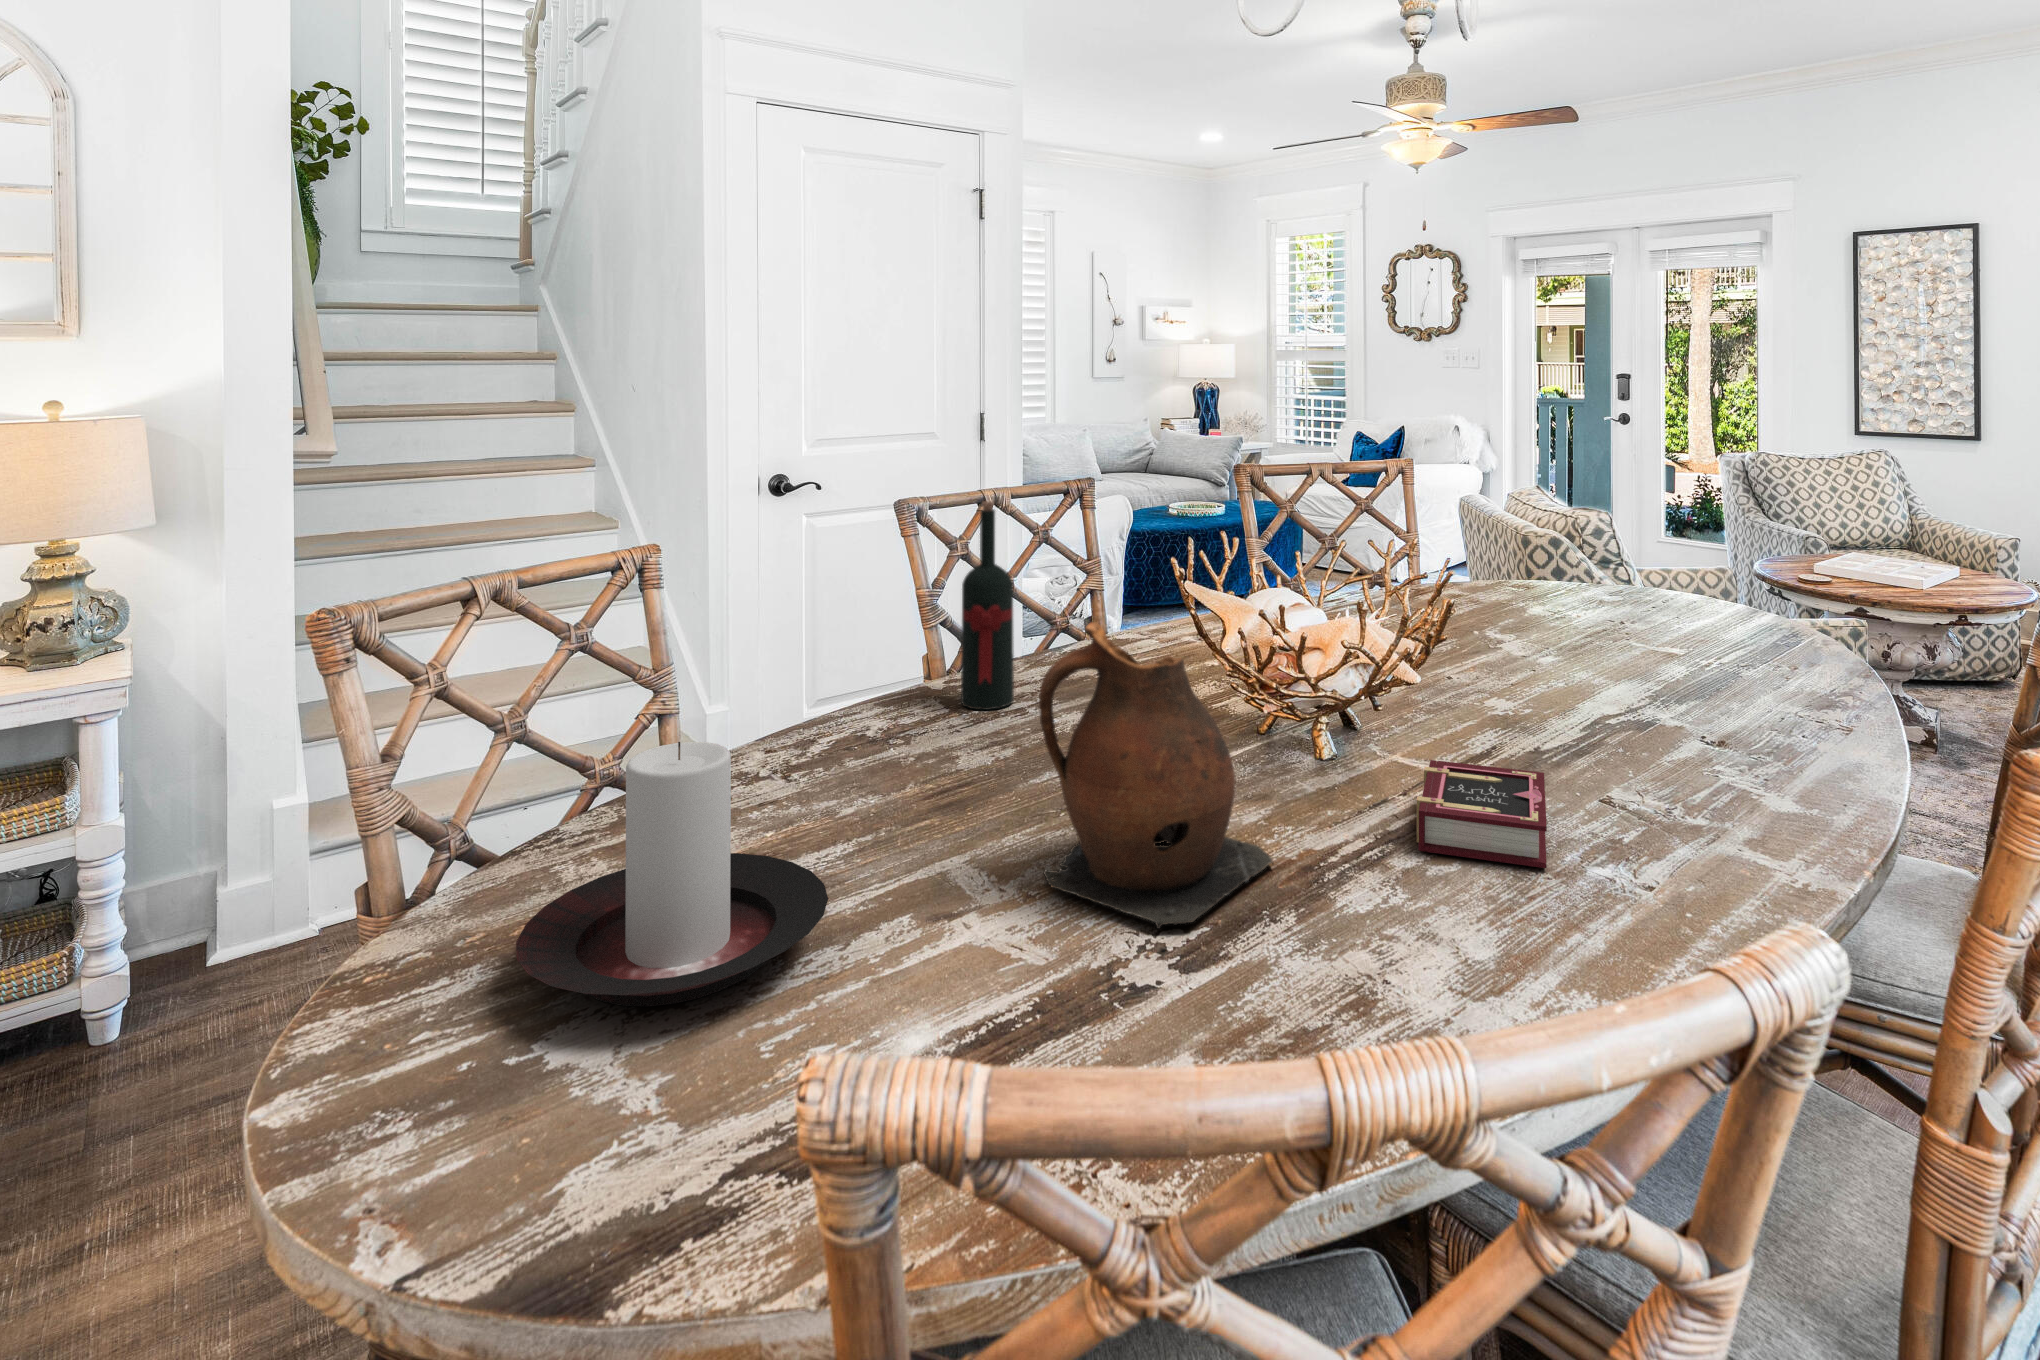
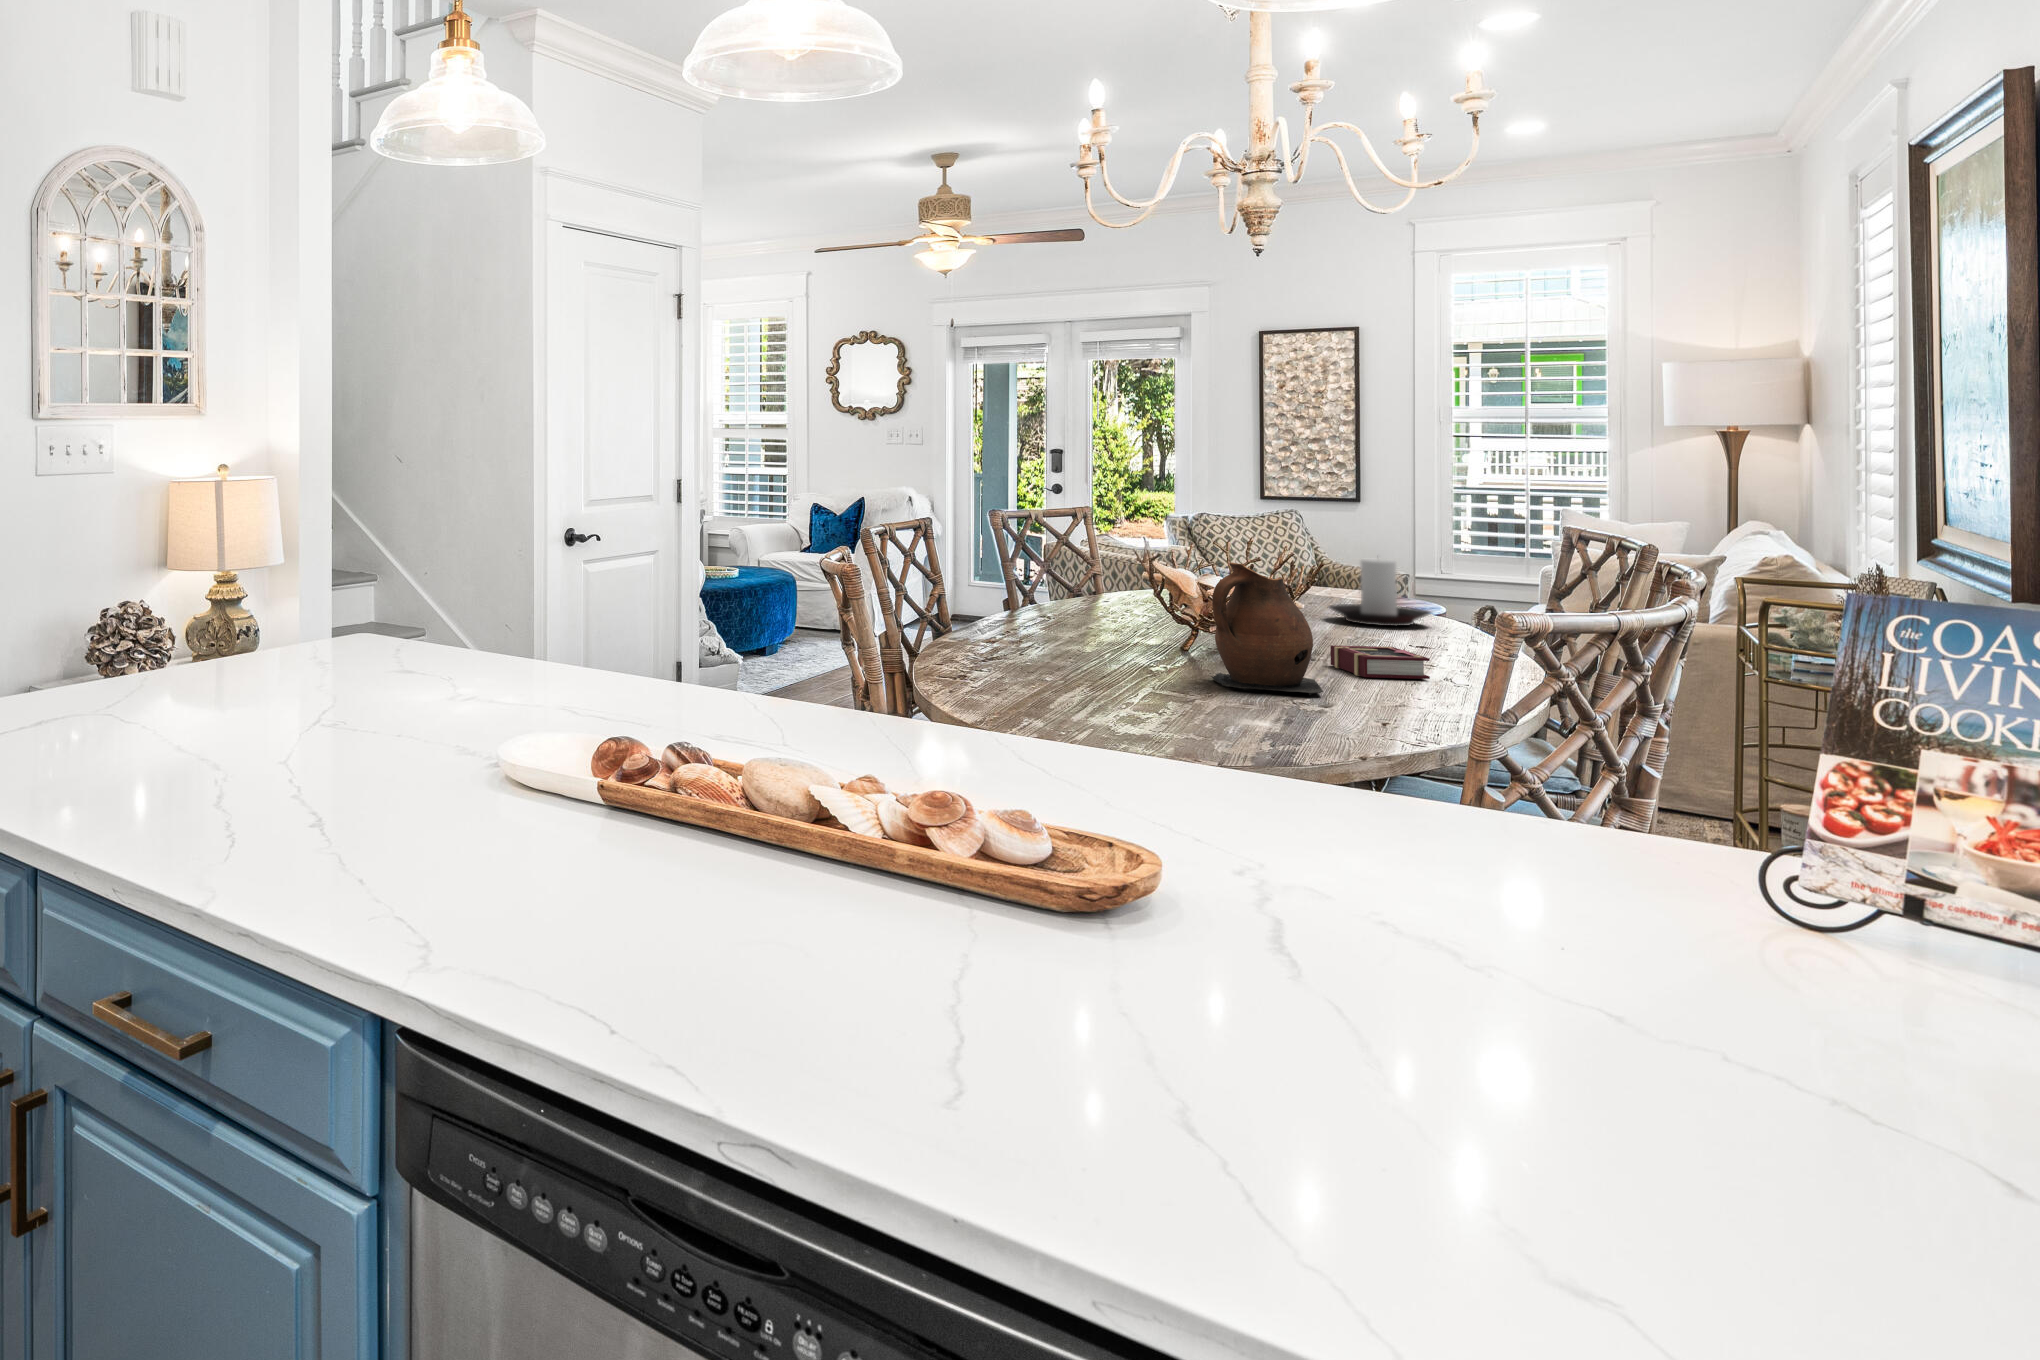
wine bottle: present [961,501,1014,710] -> none [997,520,1033,647]
candle holder: present [516,742,828,1006] -> present [1329,559,1431,626]

